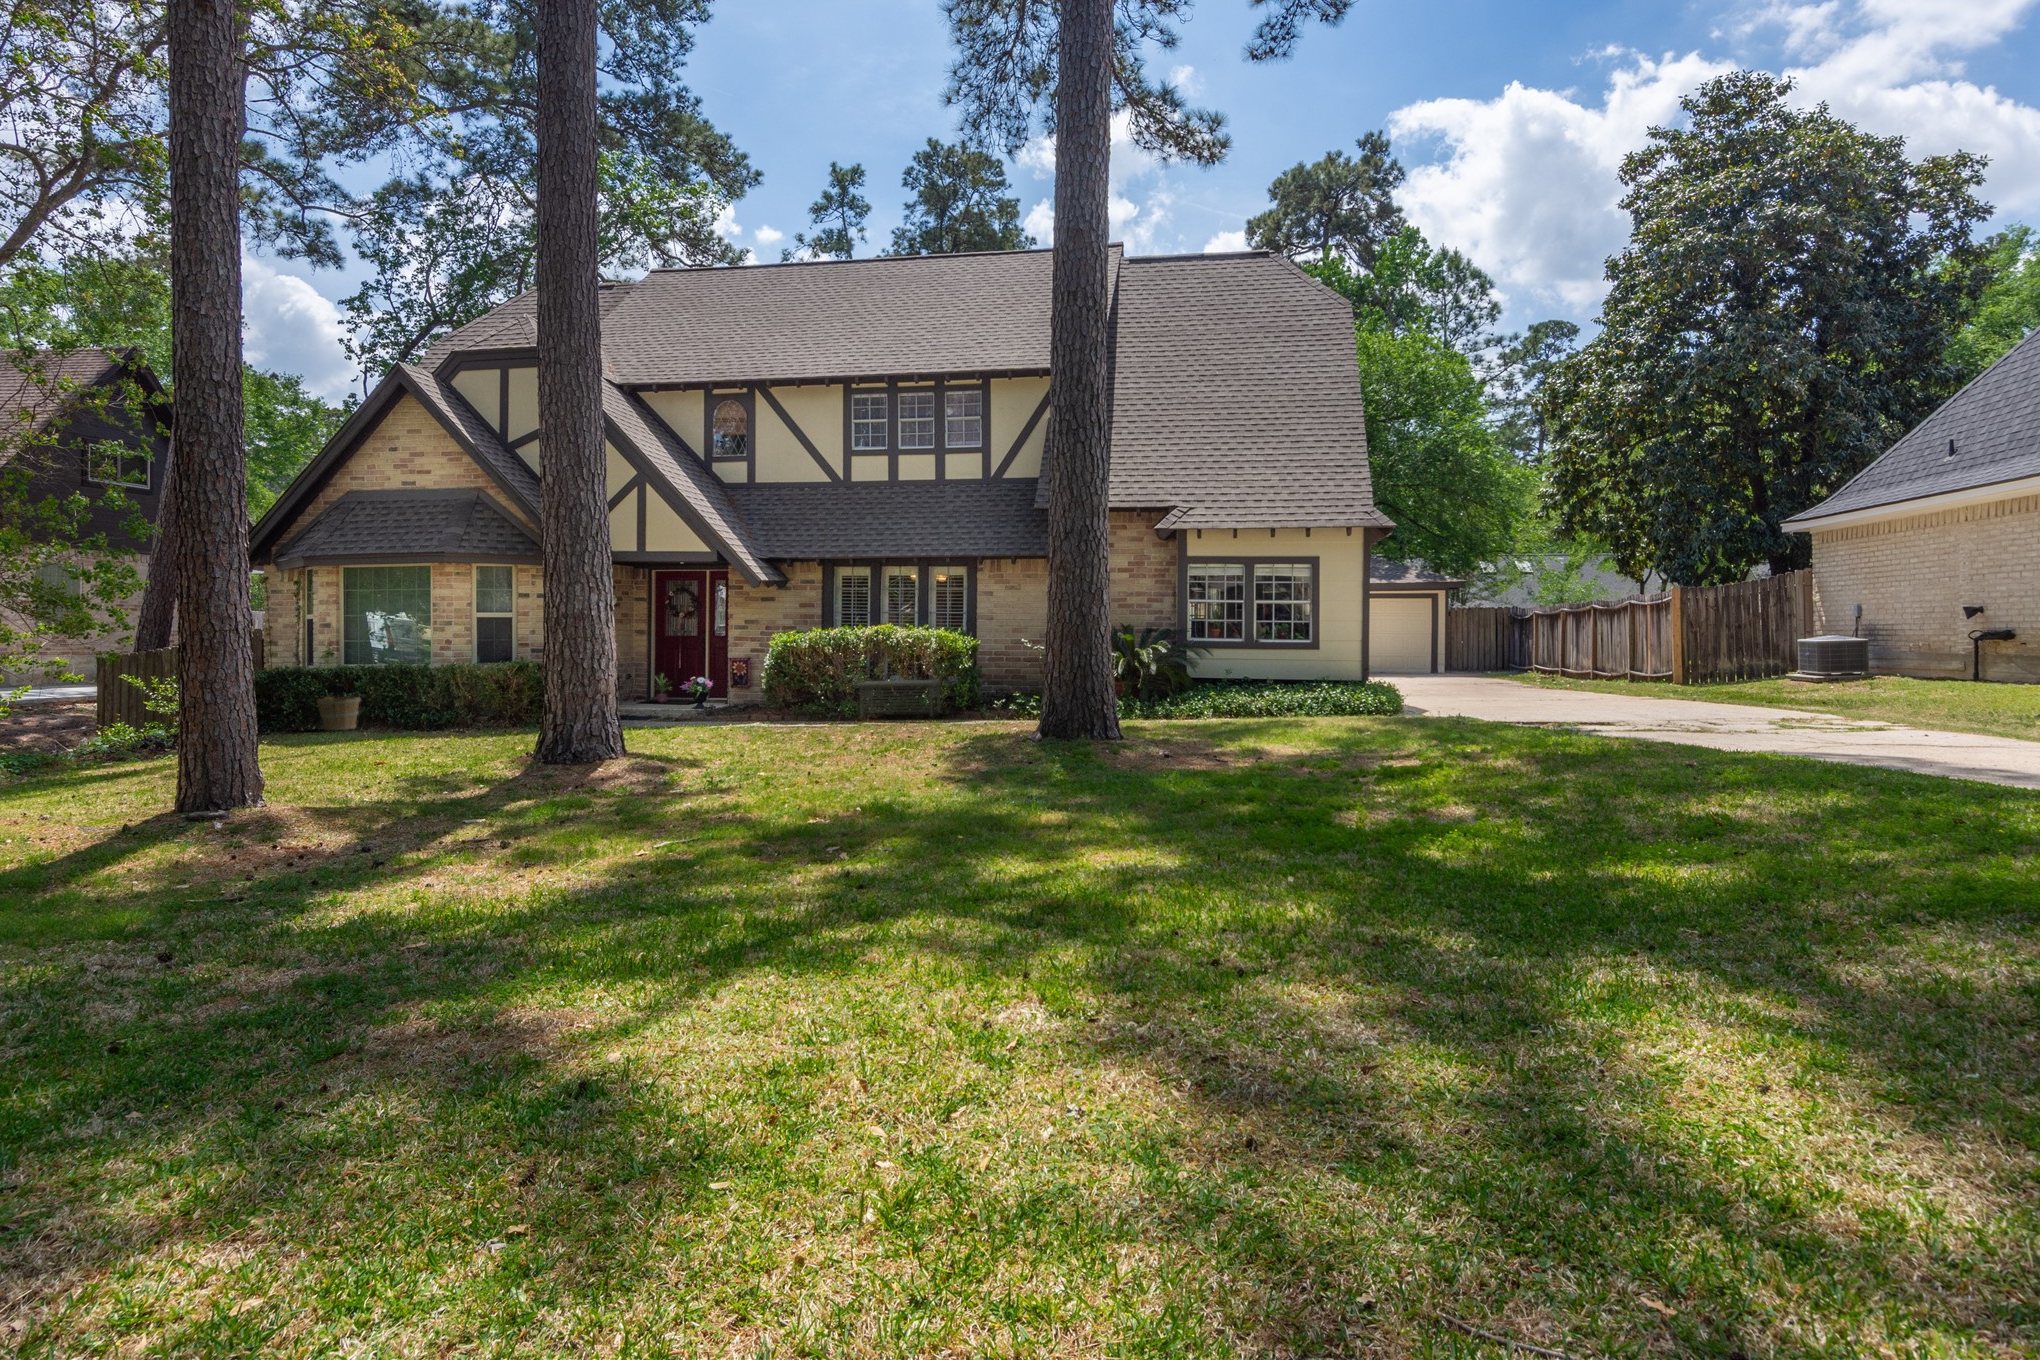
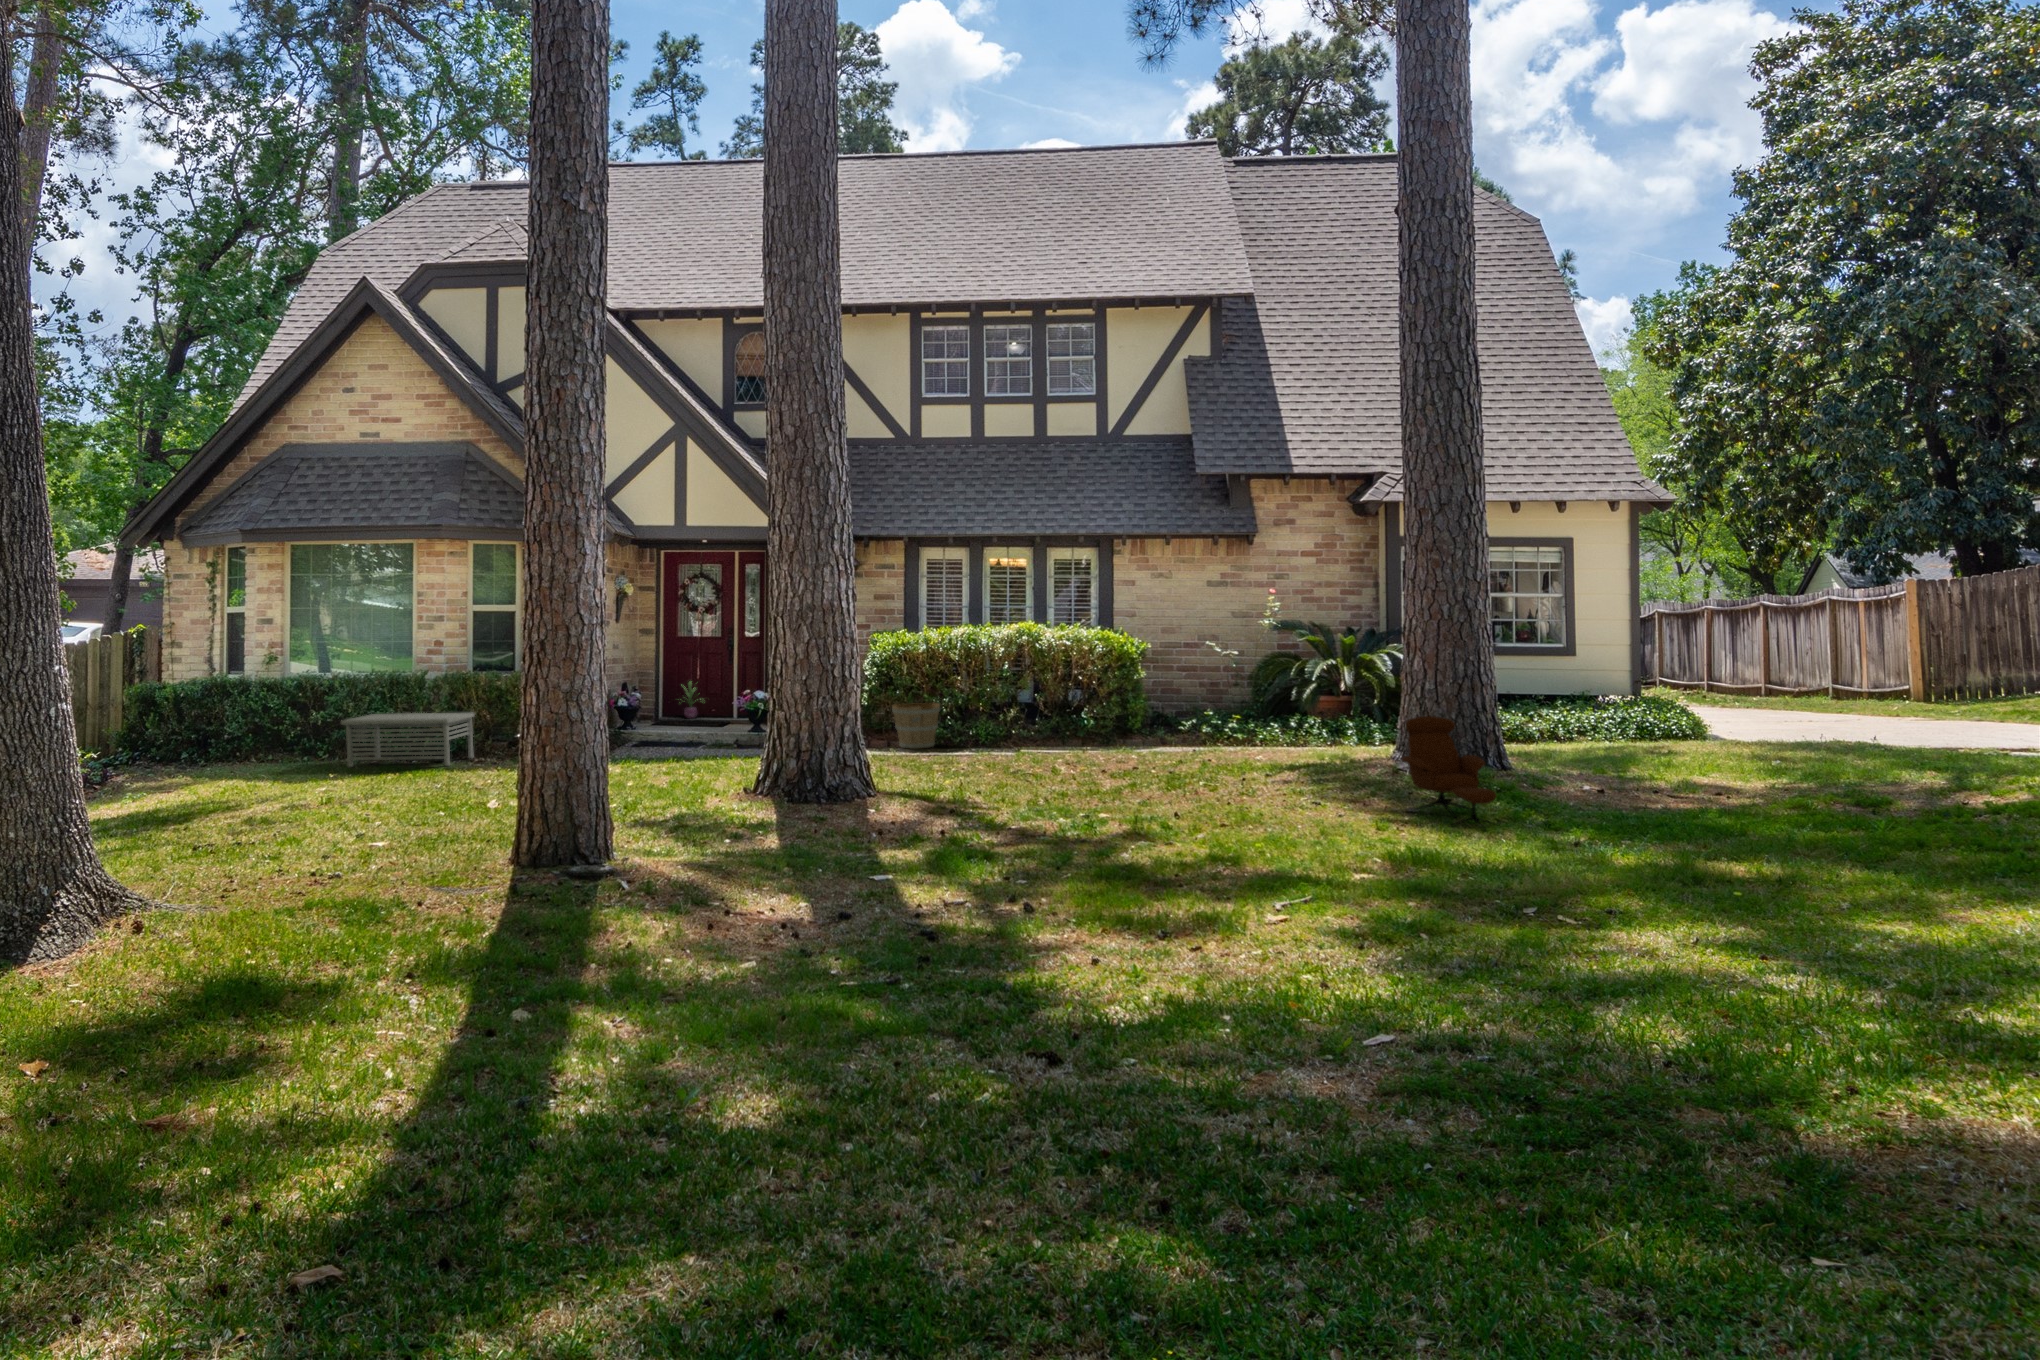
storage bench: present [857,680,941,717] -> present [341,713,474,767]
lounge chair: none [1052,682,1106,757] -> present [1401,716,1496,829]
wooden bucket: present [317,697,361,731] -> present [892,702,940,749]

